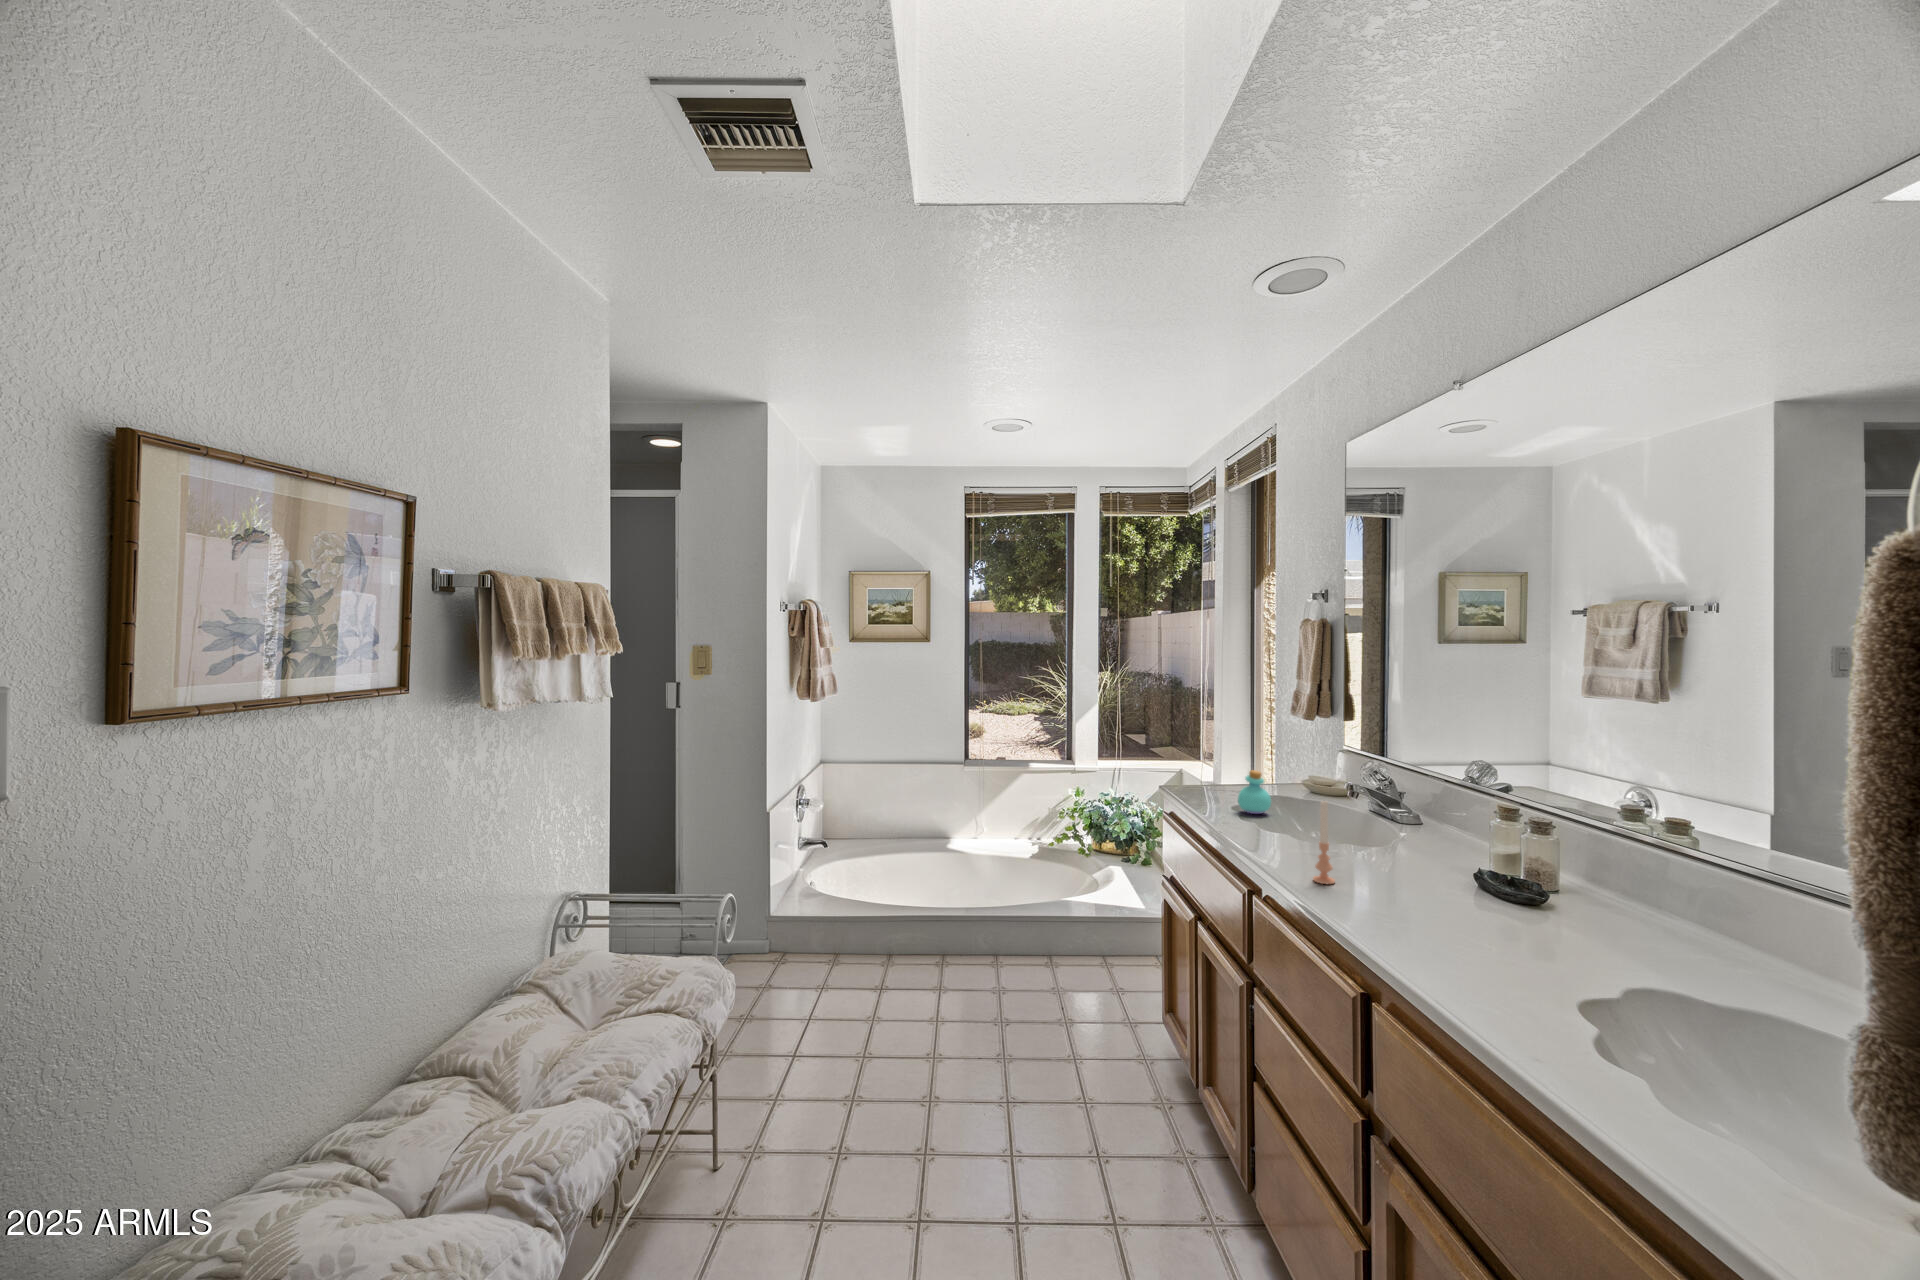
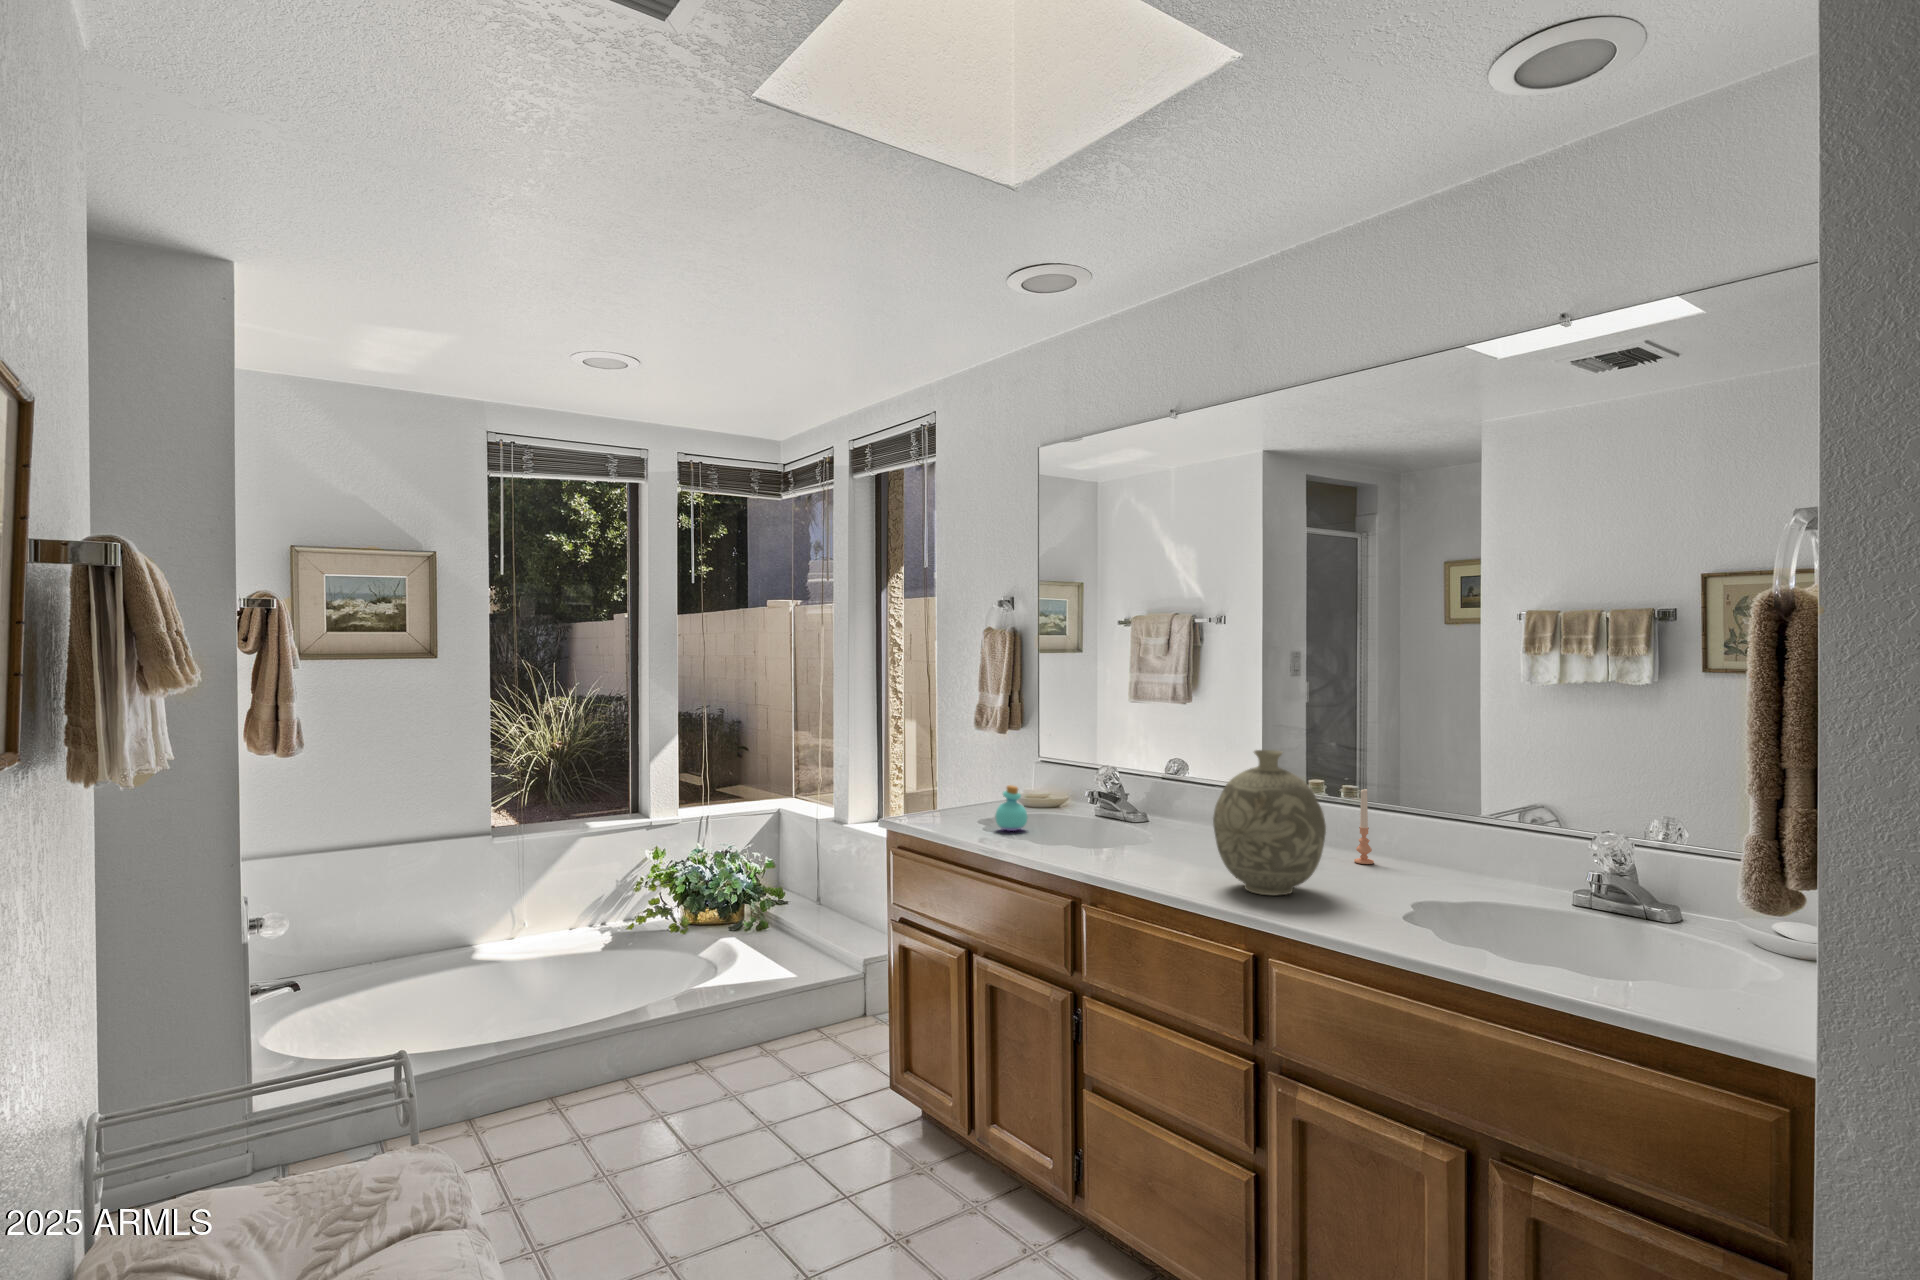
decorative vase: none [1362,760,1503,936] -> present [1213,750,1326,895]
candle: present [1313,801,1335,884] -> present [1354,789,1374,864]

